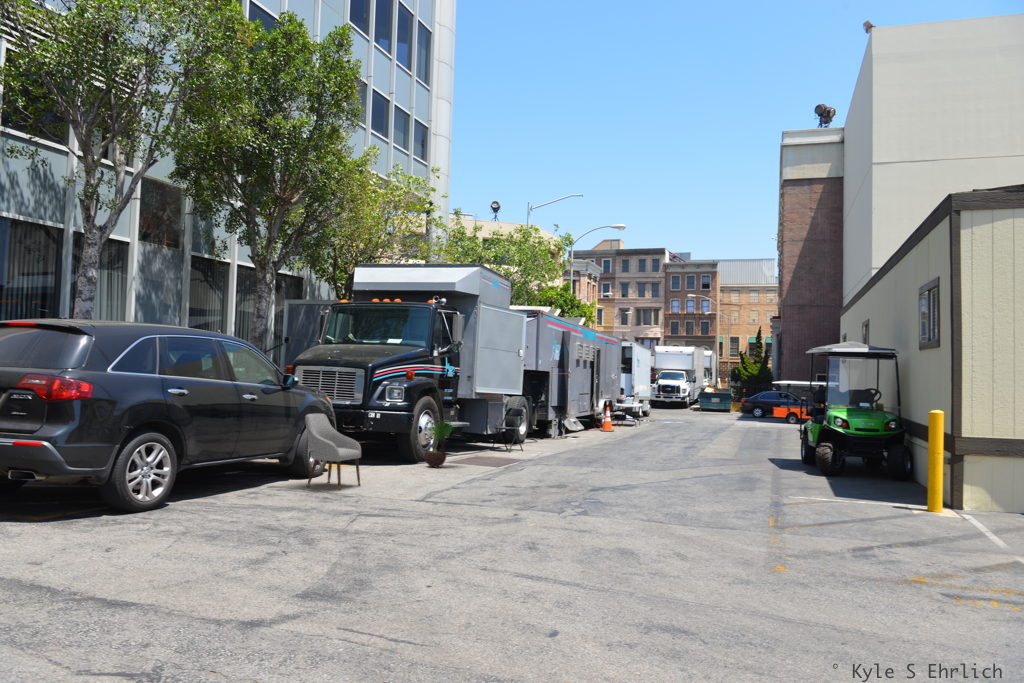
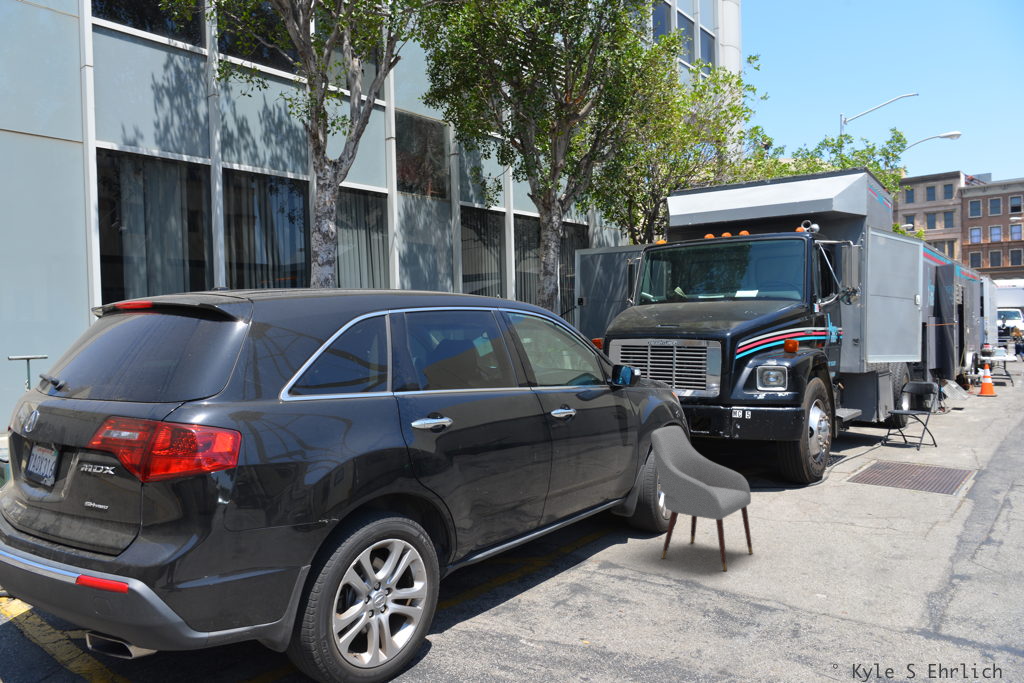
potted tree: present [424,421,452,467] -> none [816,410,865,490]

